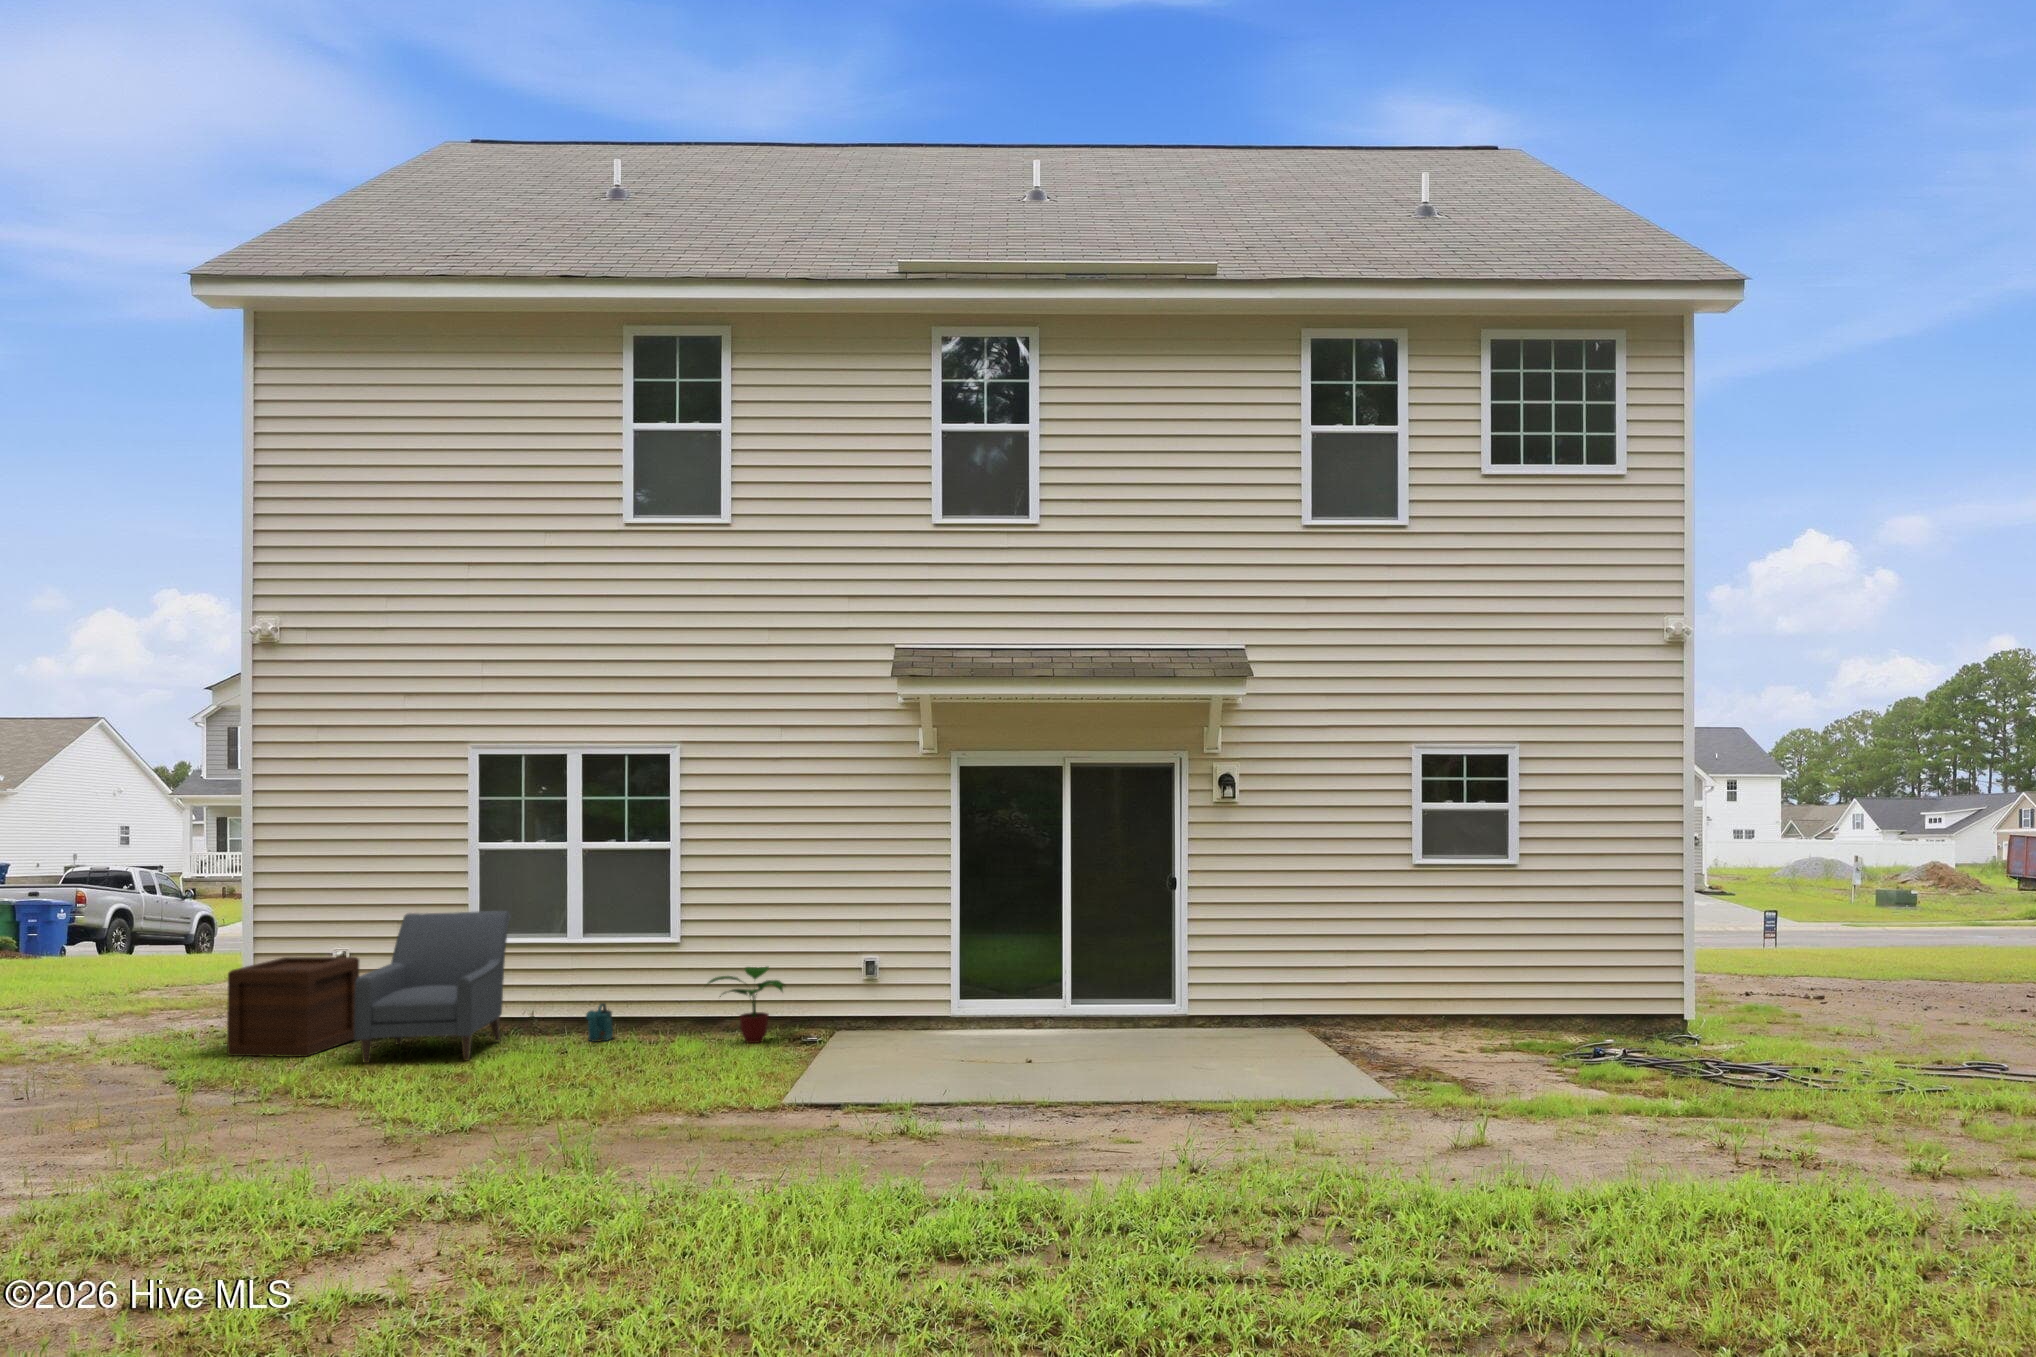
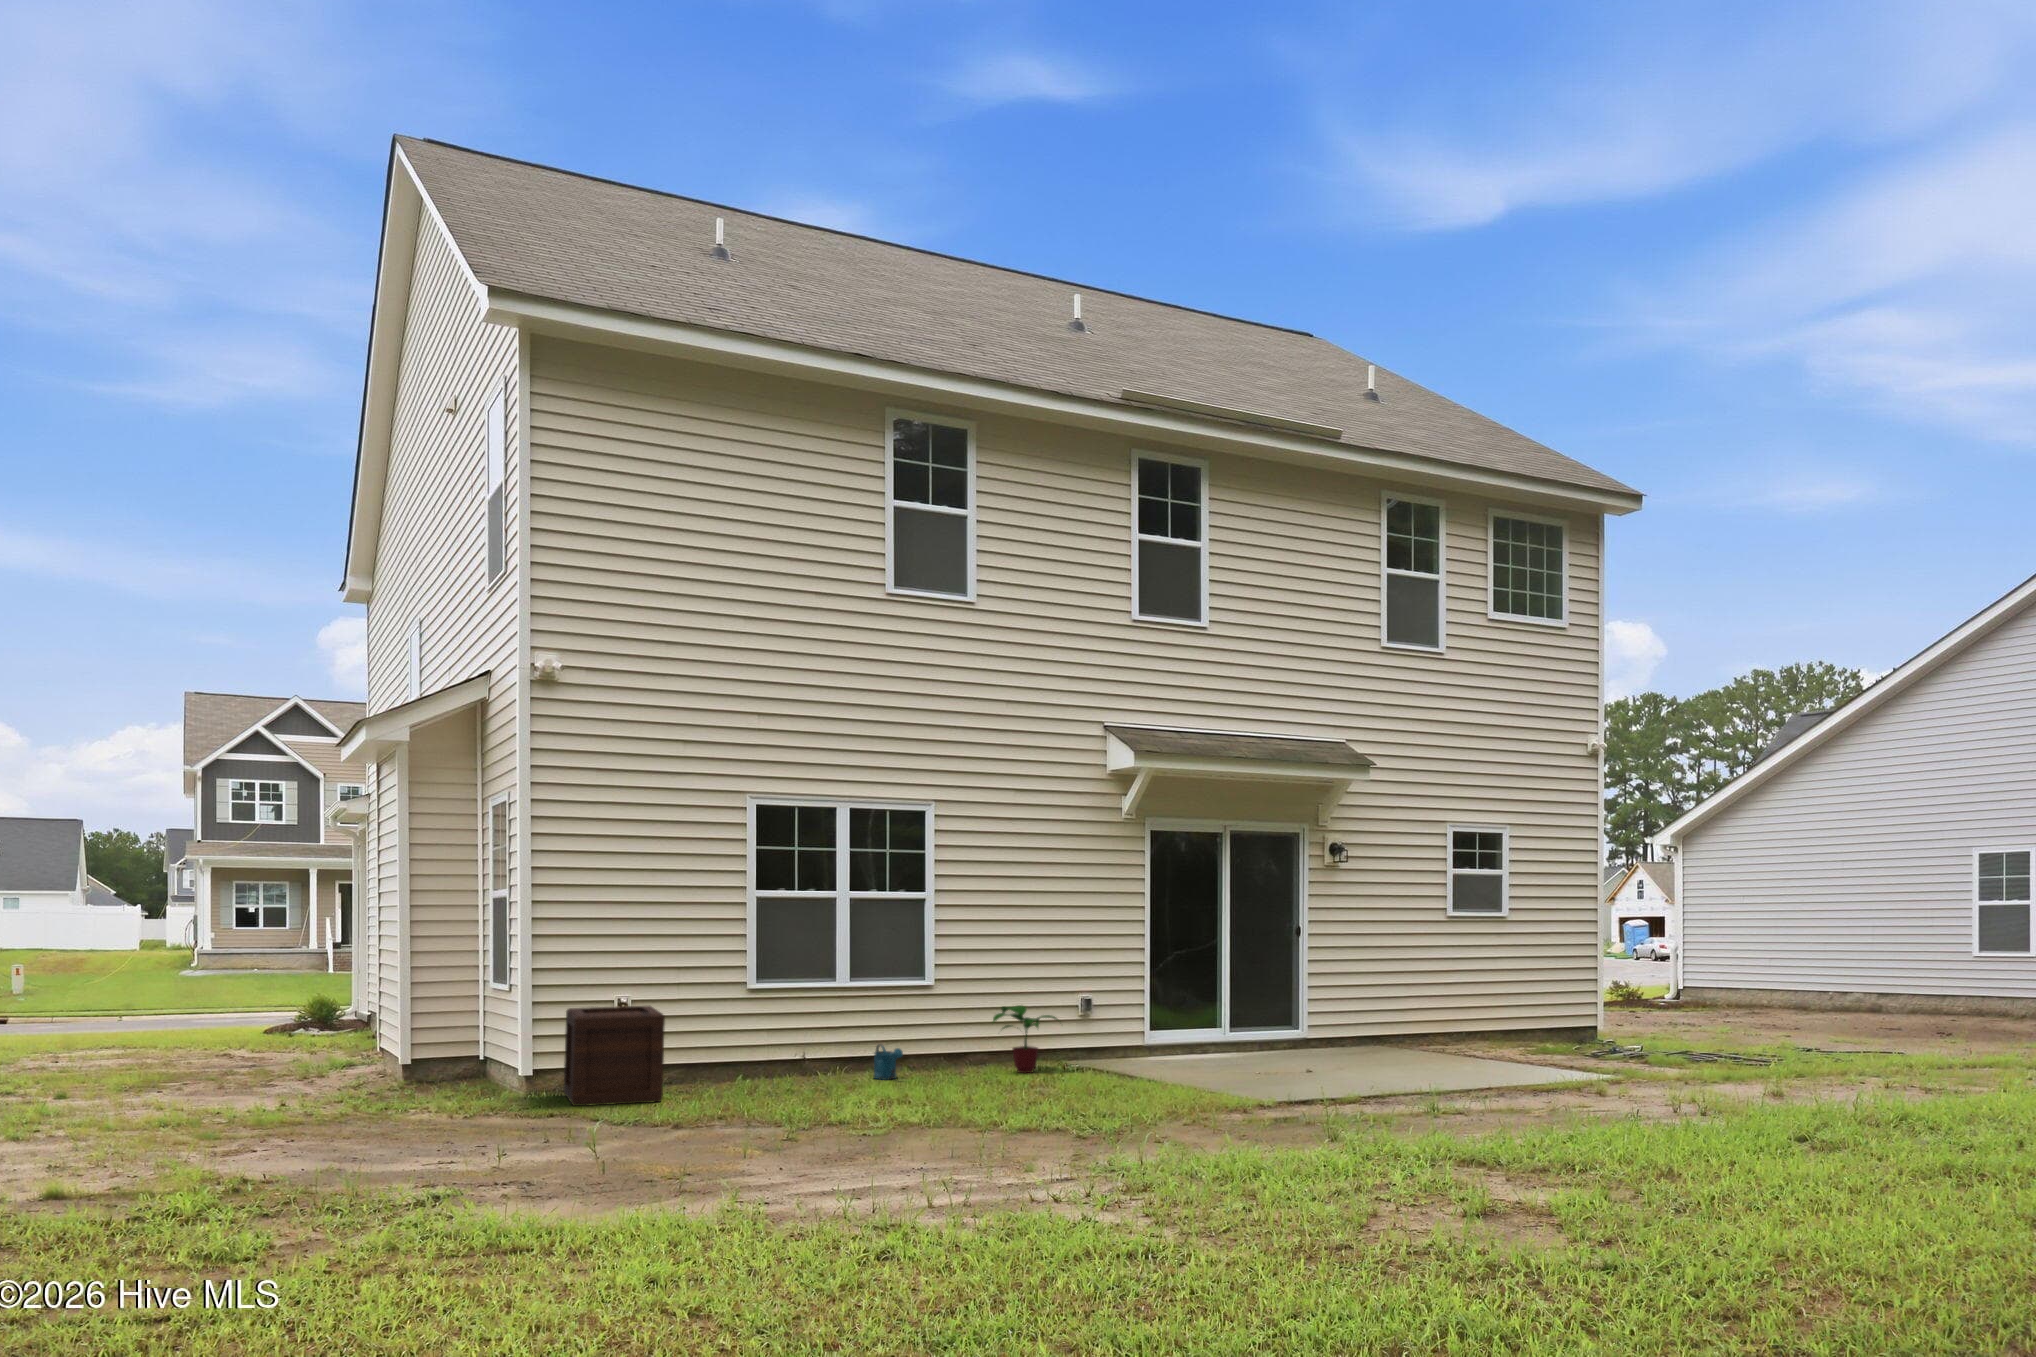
chair: present [355,911,510,1063] -> none [697,957,841,1103]

